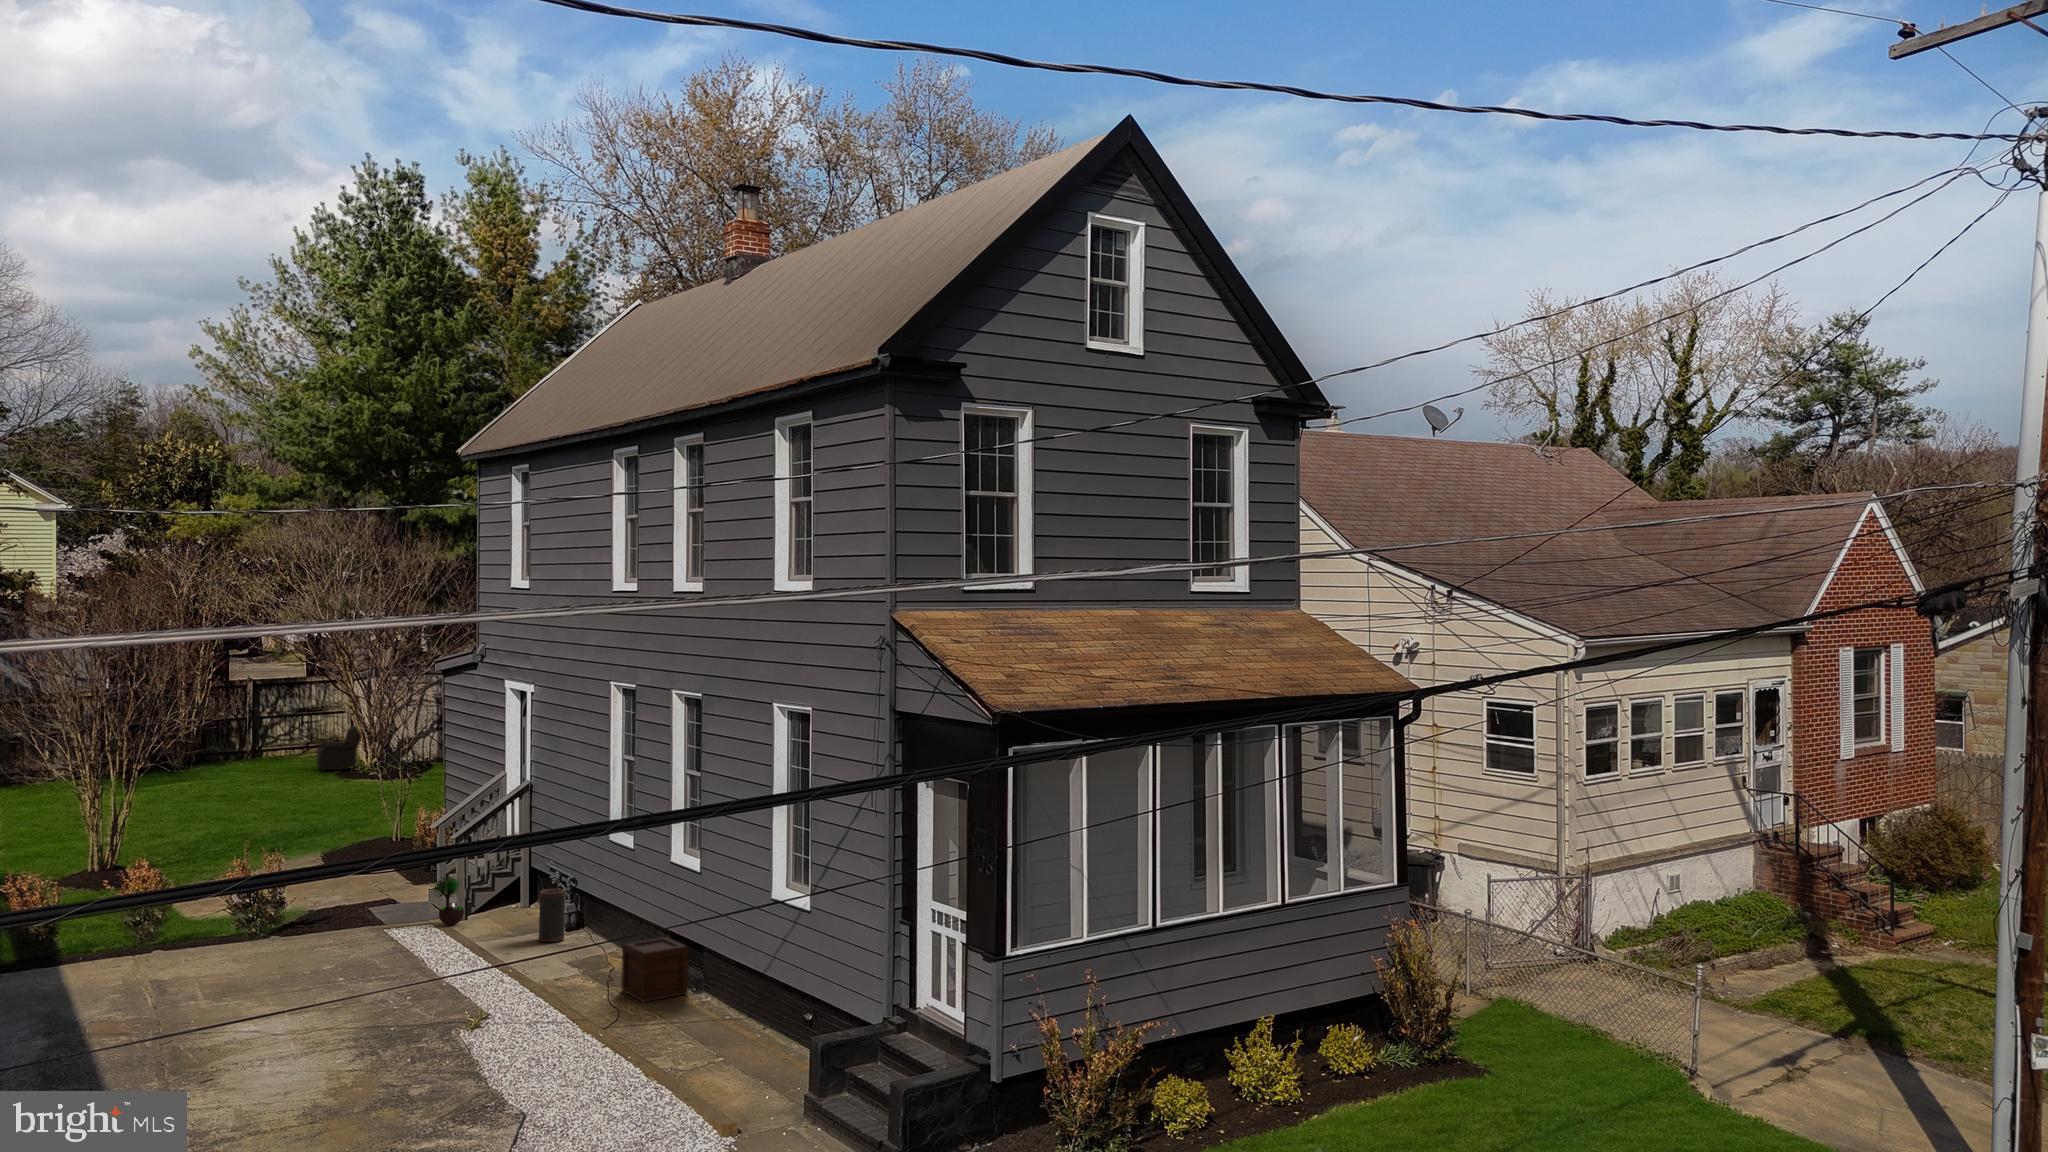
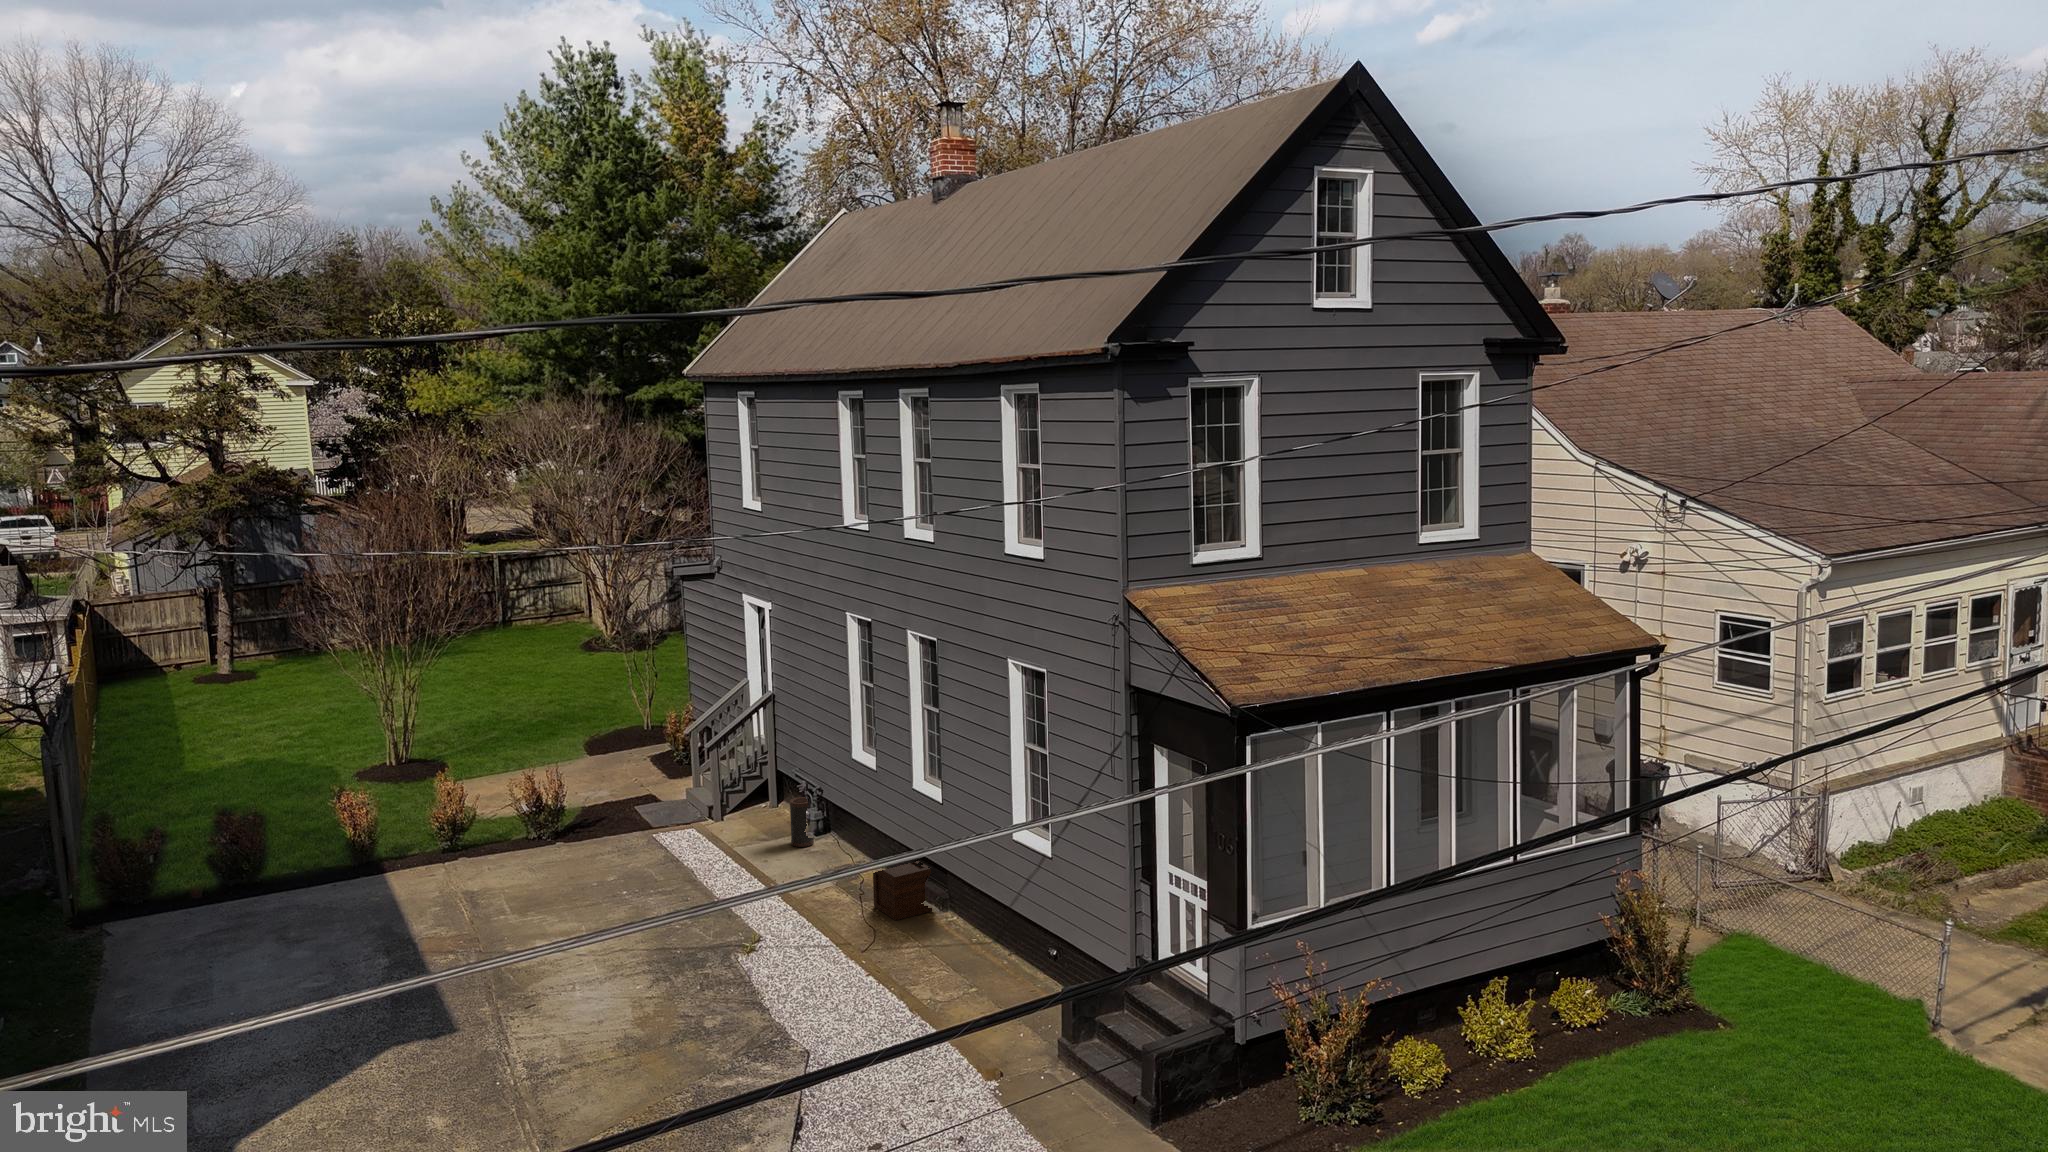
chair: present [316,726,362,770] -> none [565,601,605,645]
potted tree: present [433,876,464,925] -> none [690,779,722,826]

